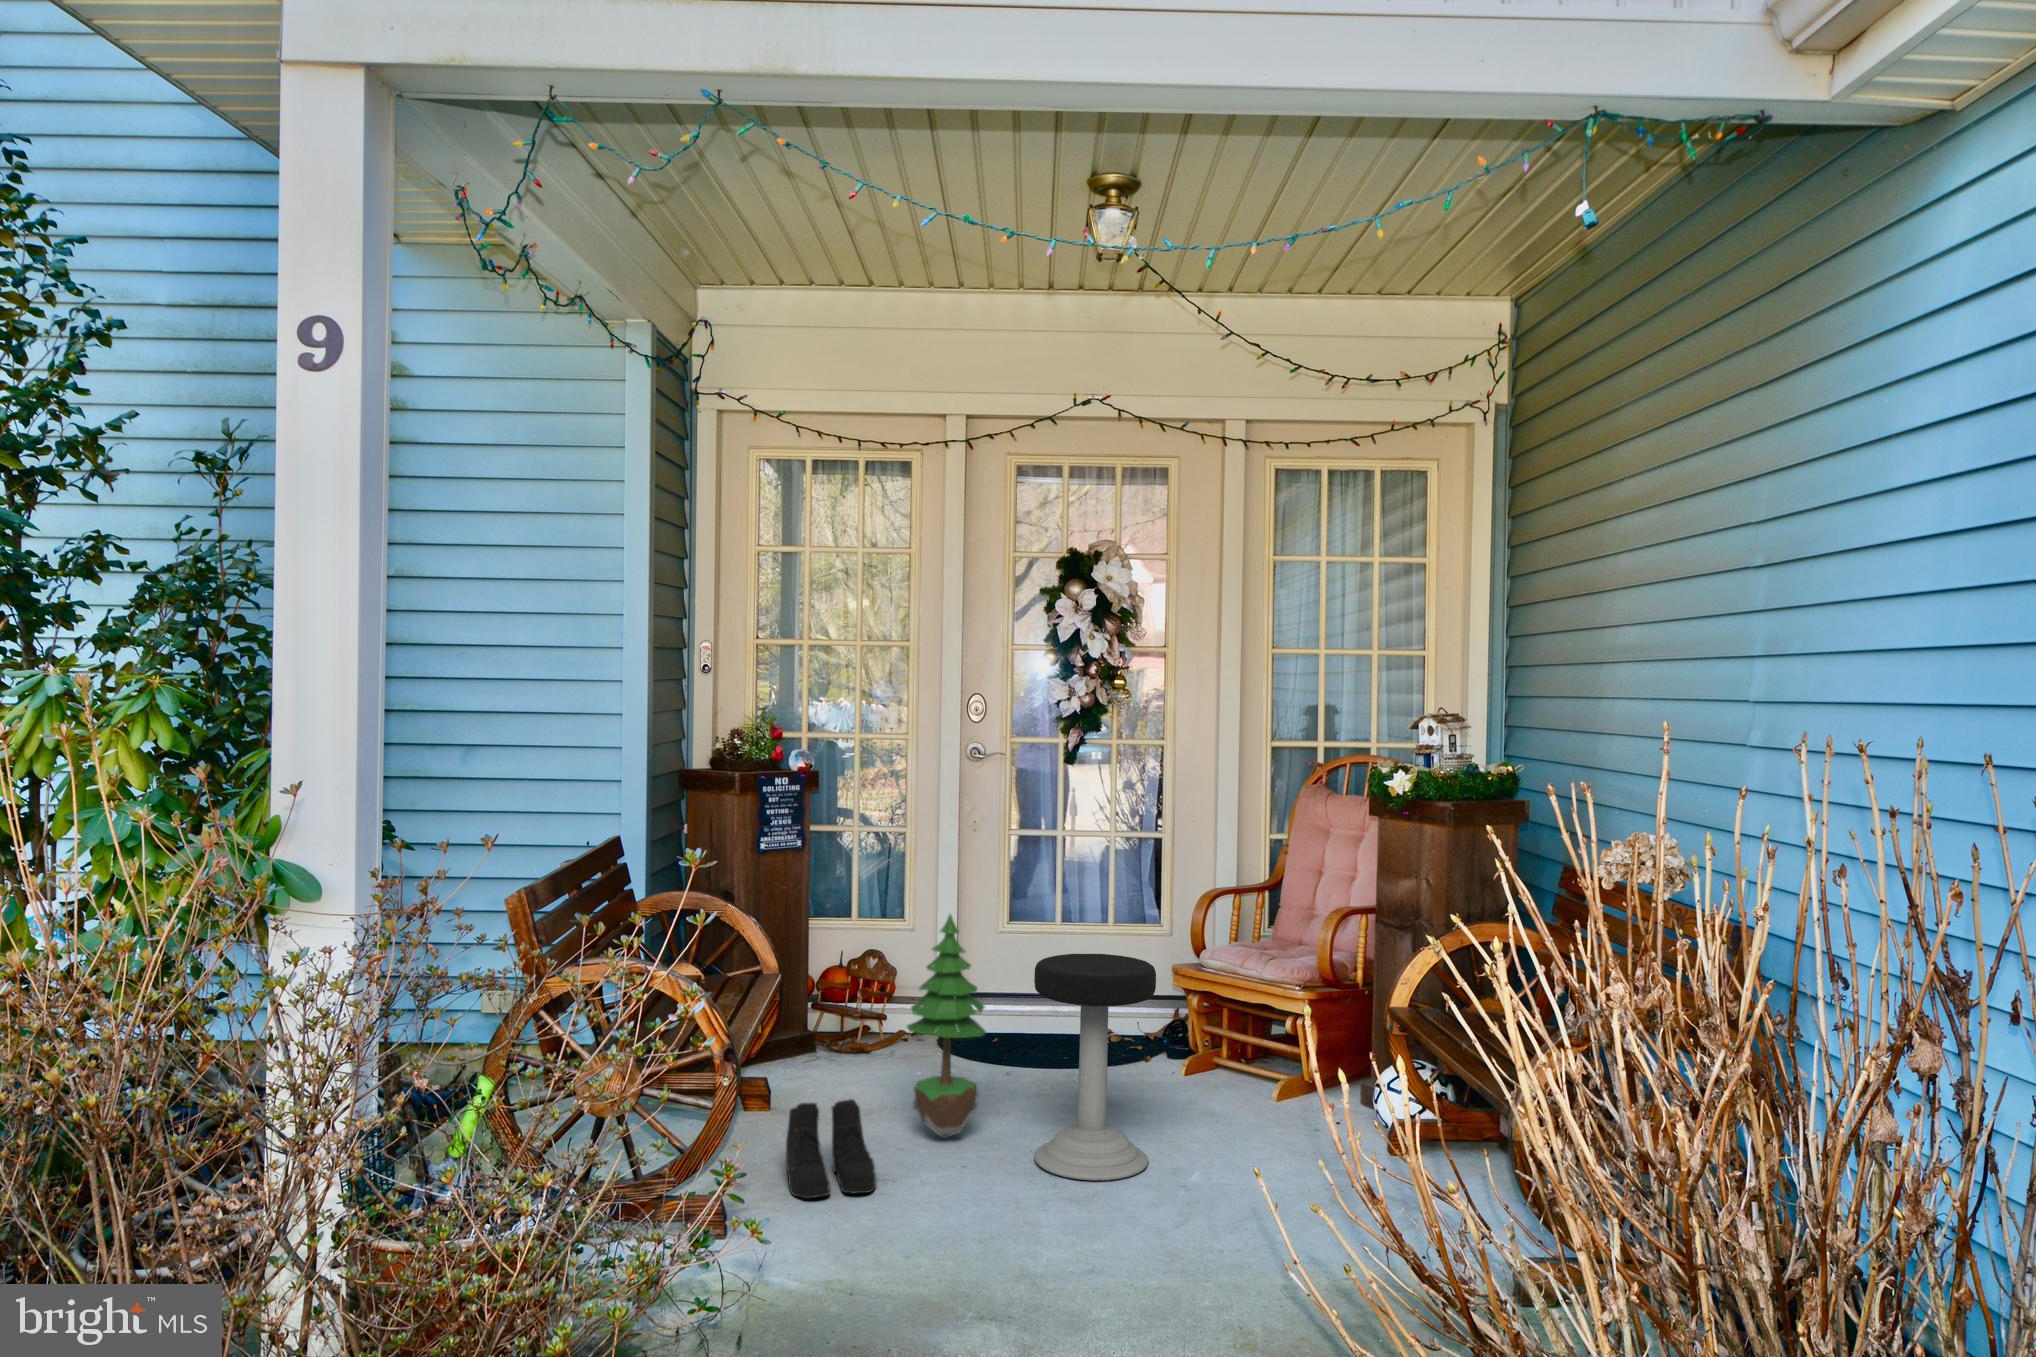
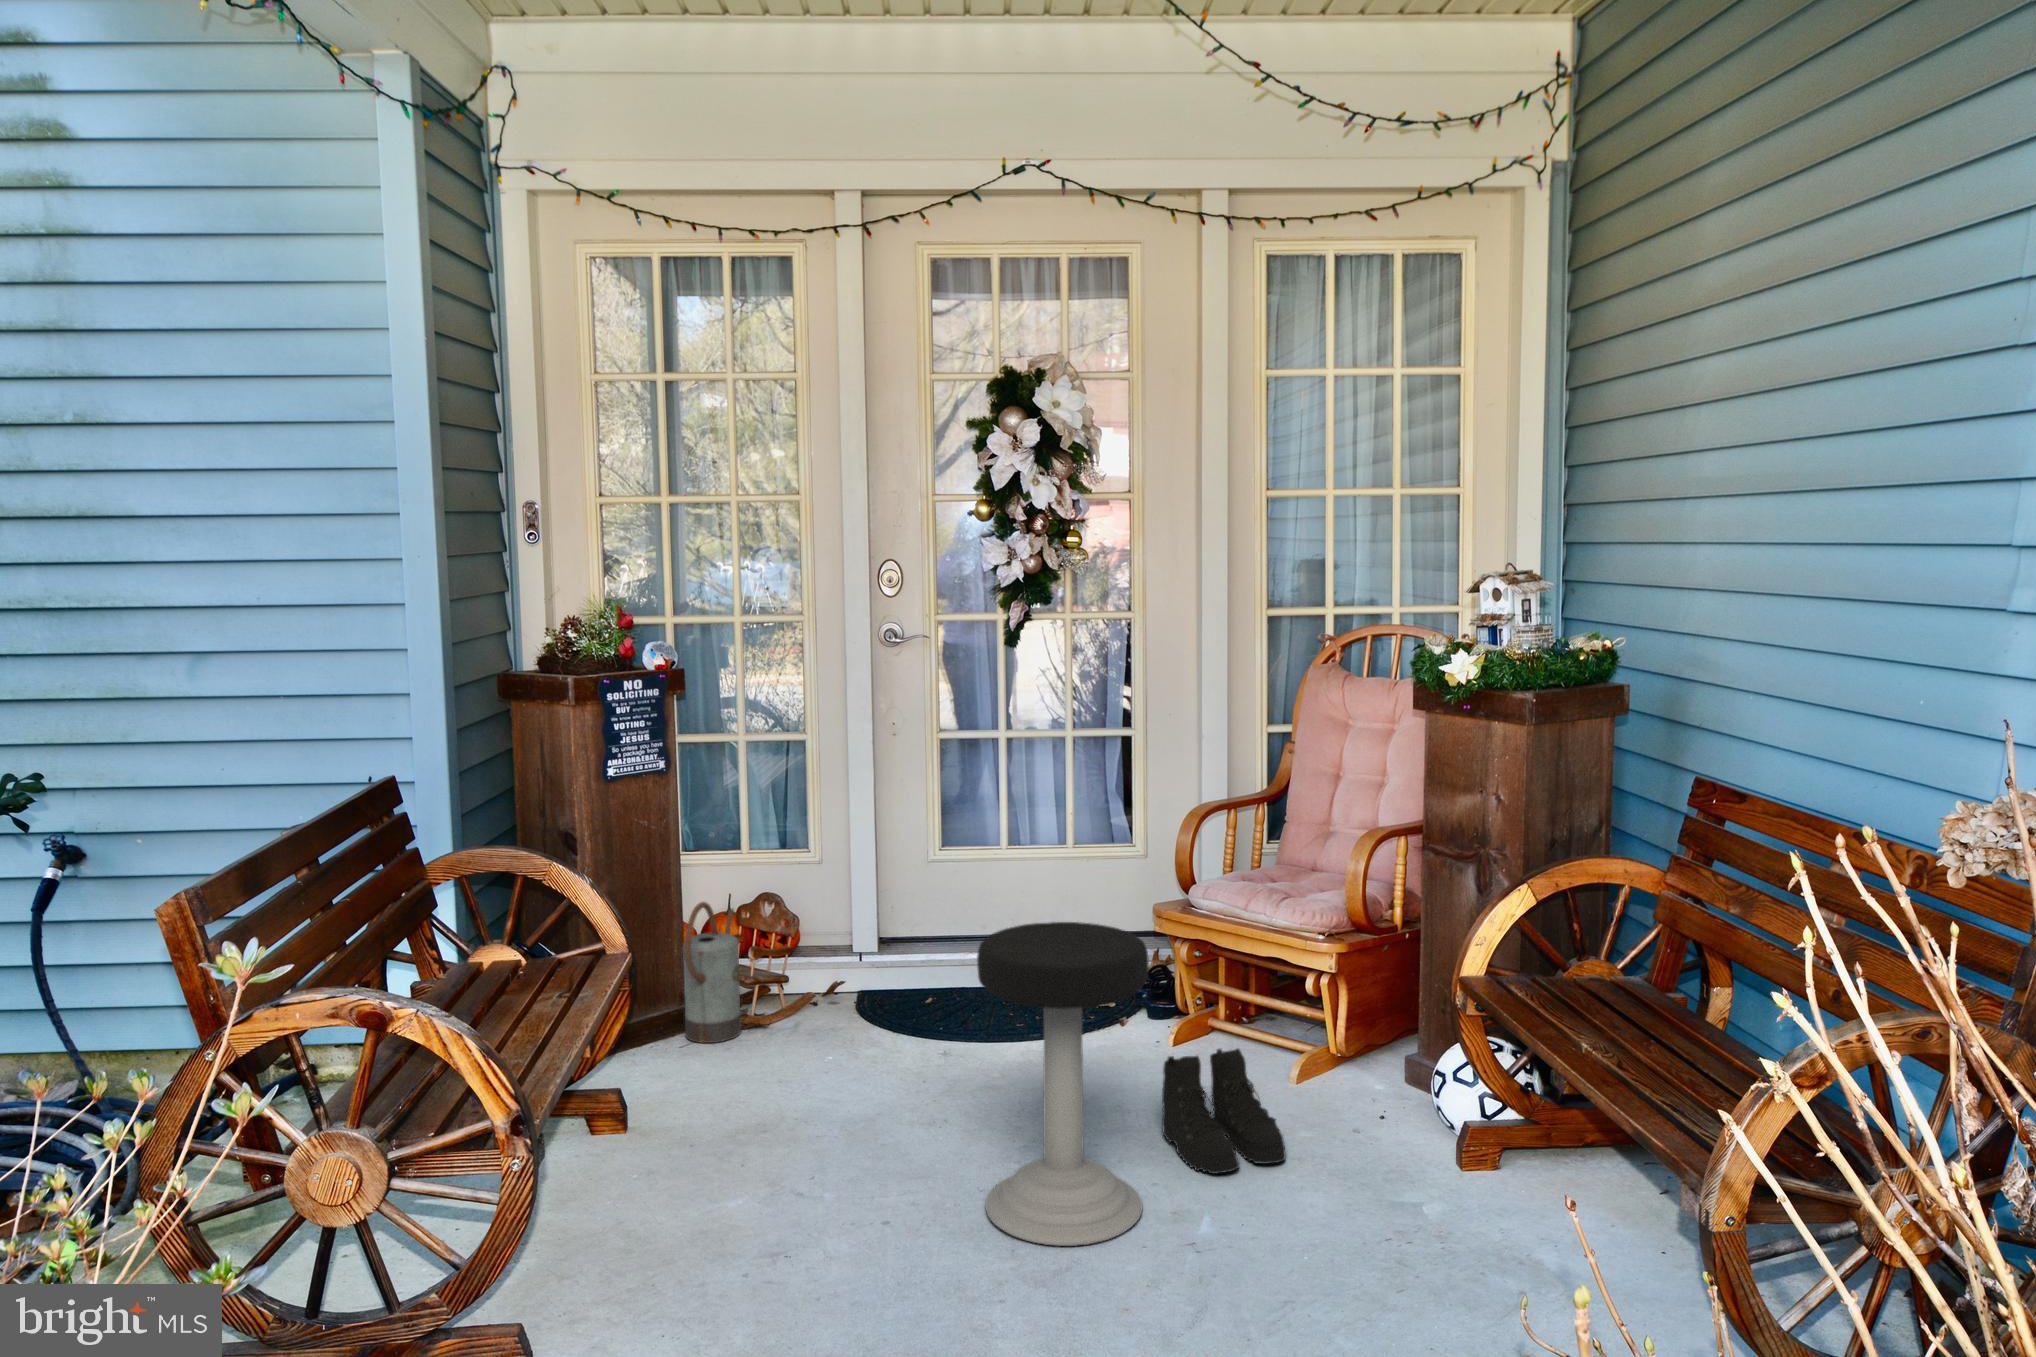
potted tree: present [907,914,986,1138] -> none [801,873,914,1178]
watering can: none [808,948,852,1058] -> present [683,902,741,1043]
boots: present [786,1099,876,1198] -> present [1162,1048,1286,1174]

